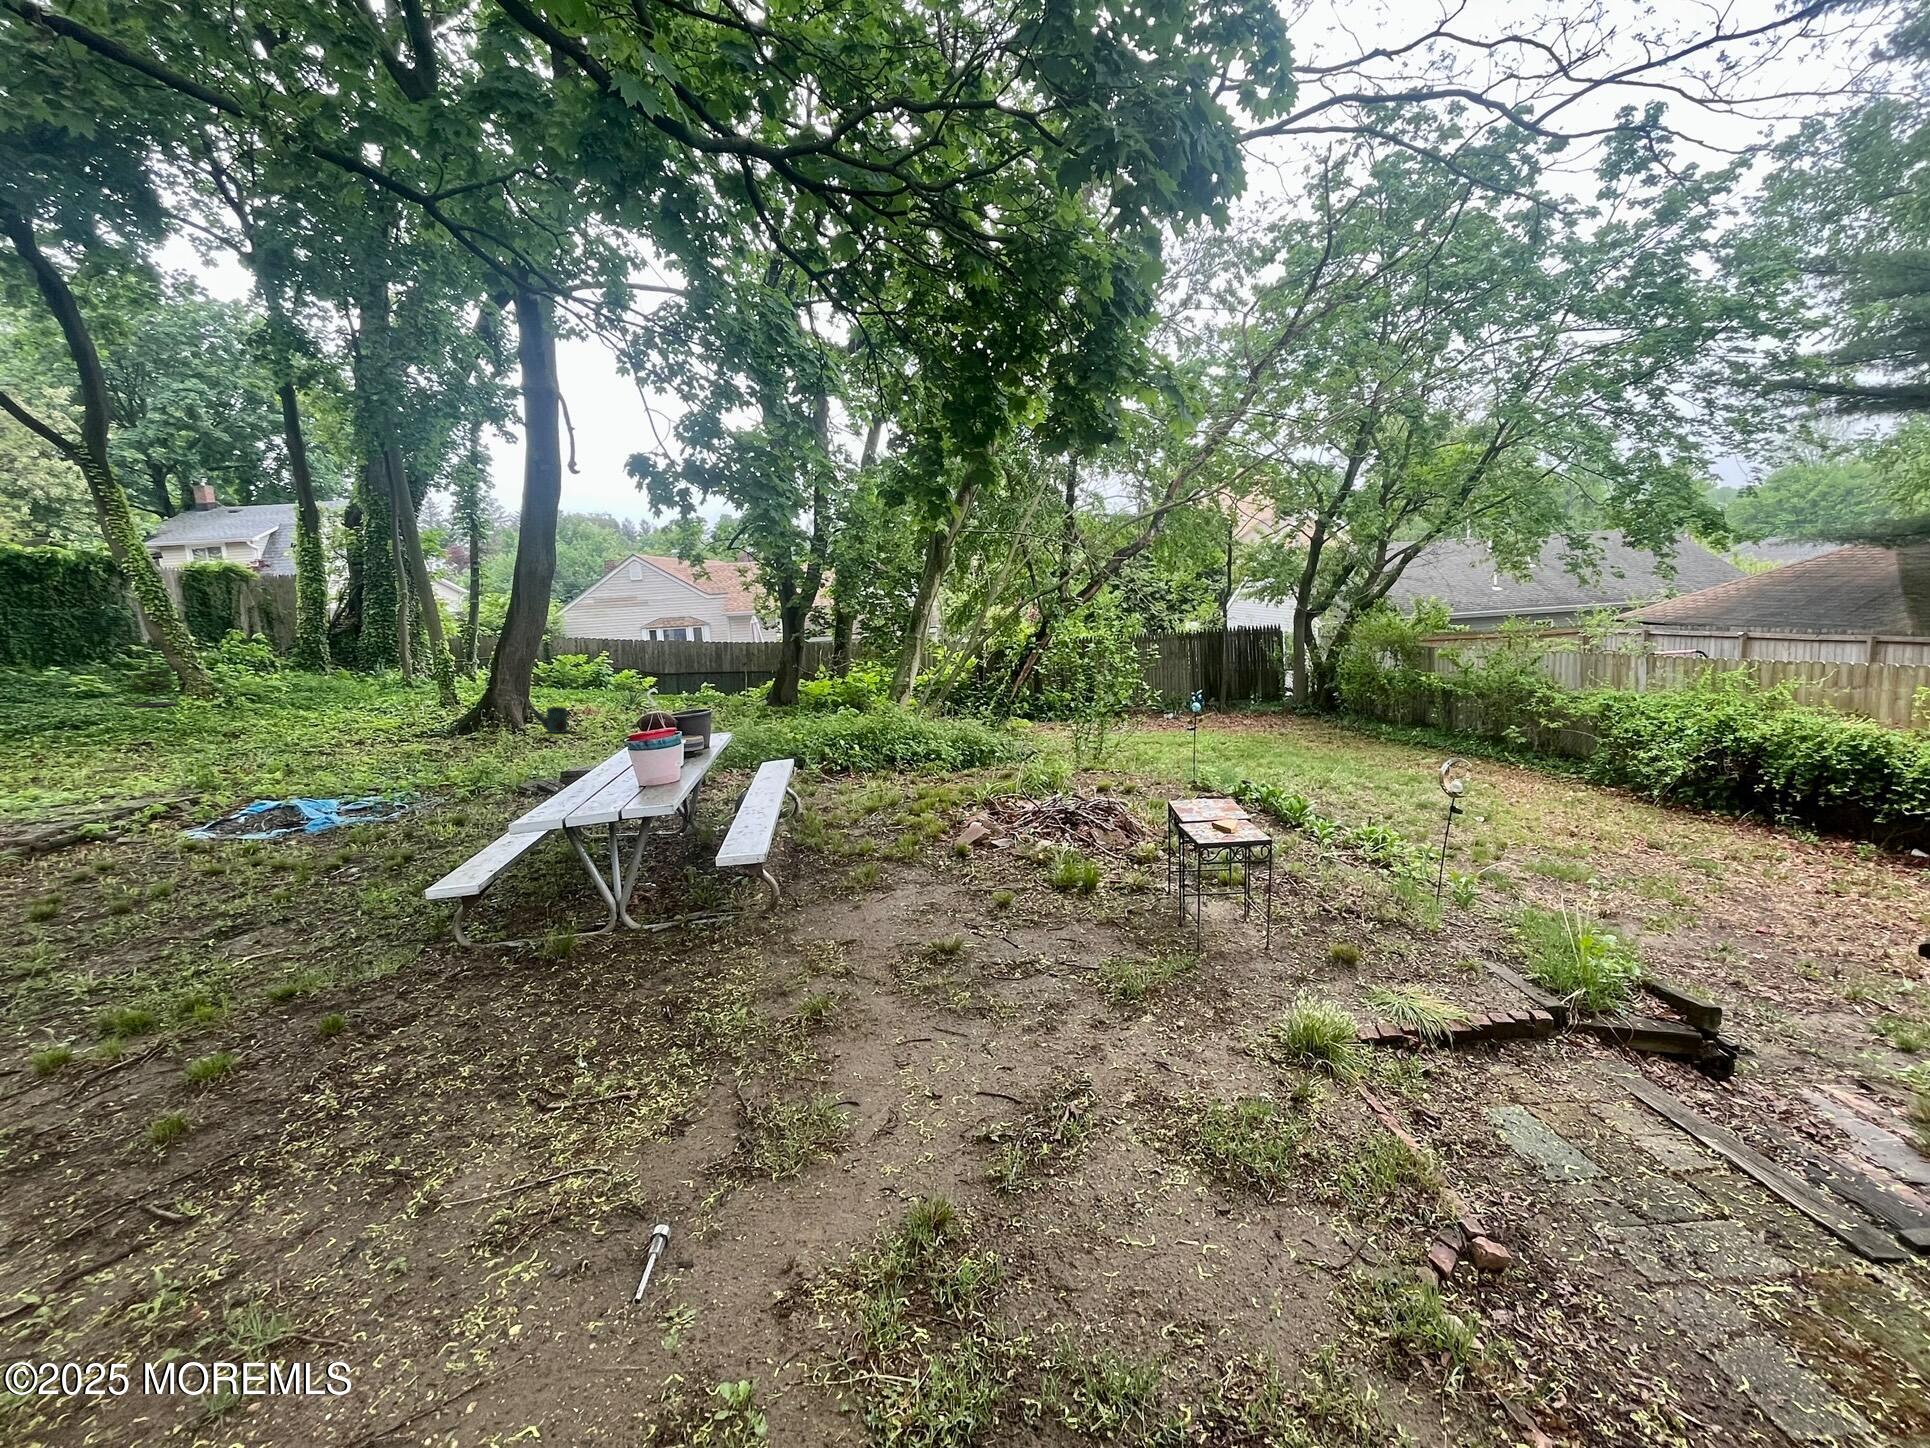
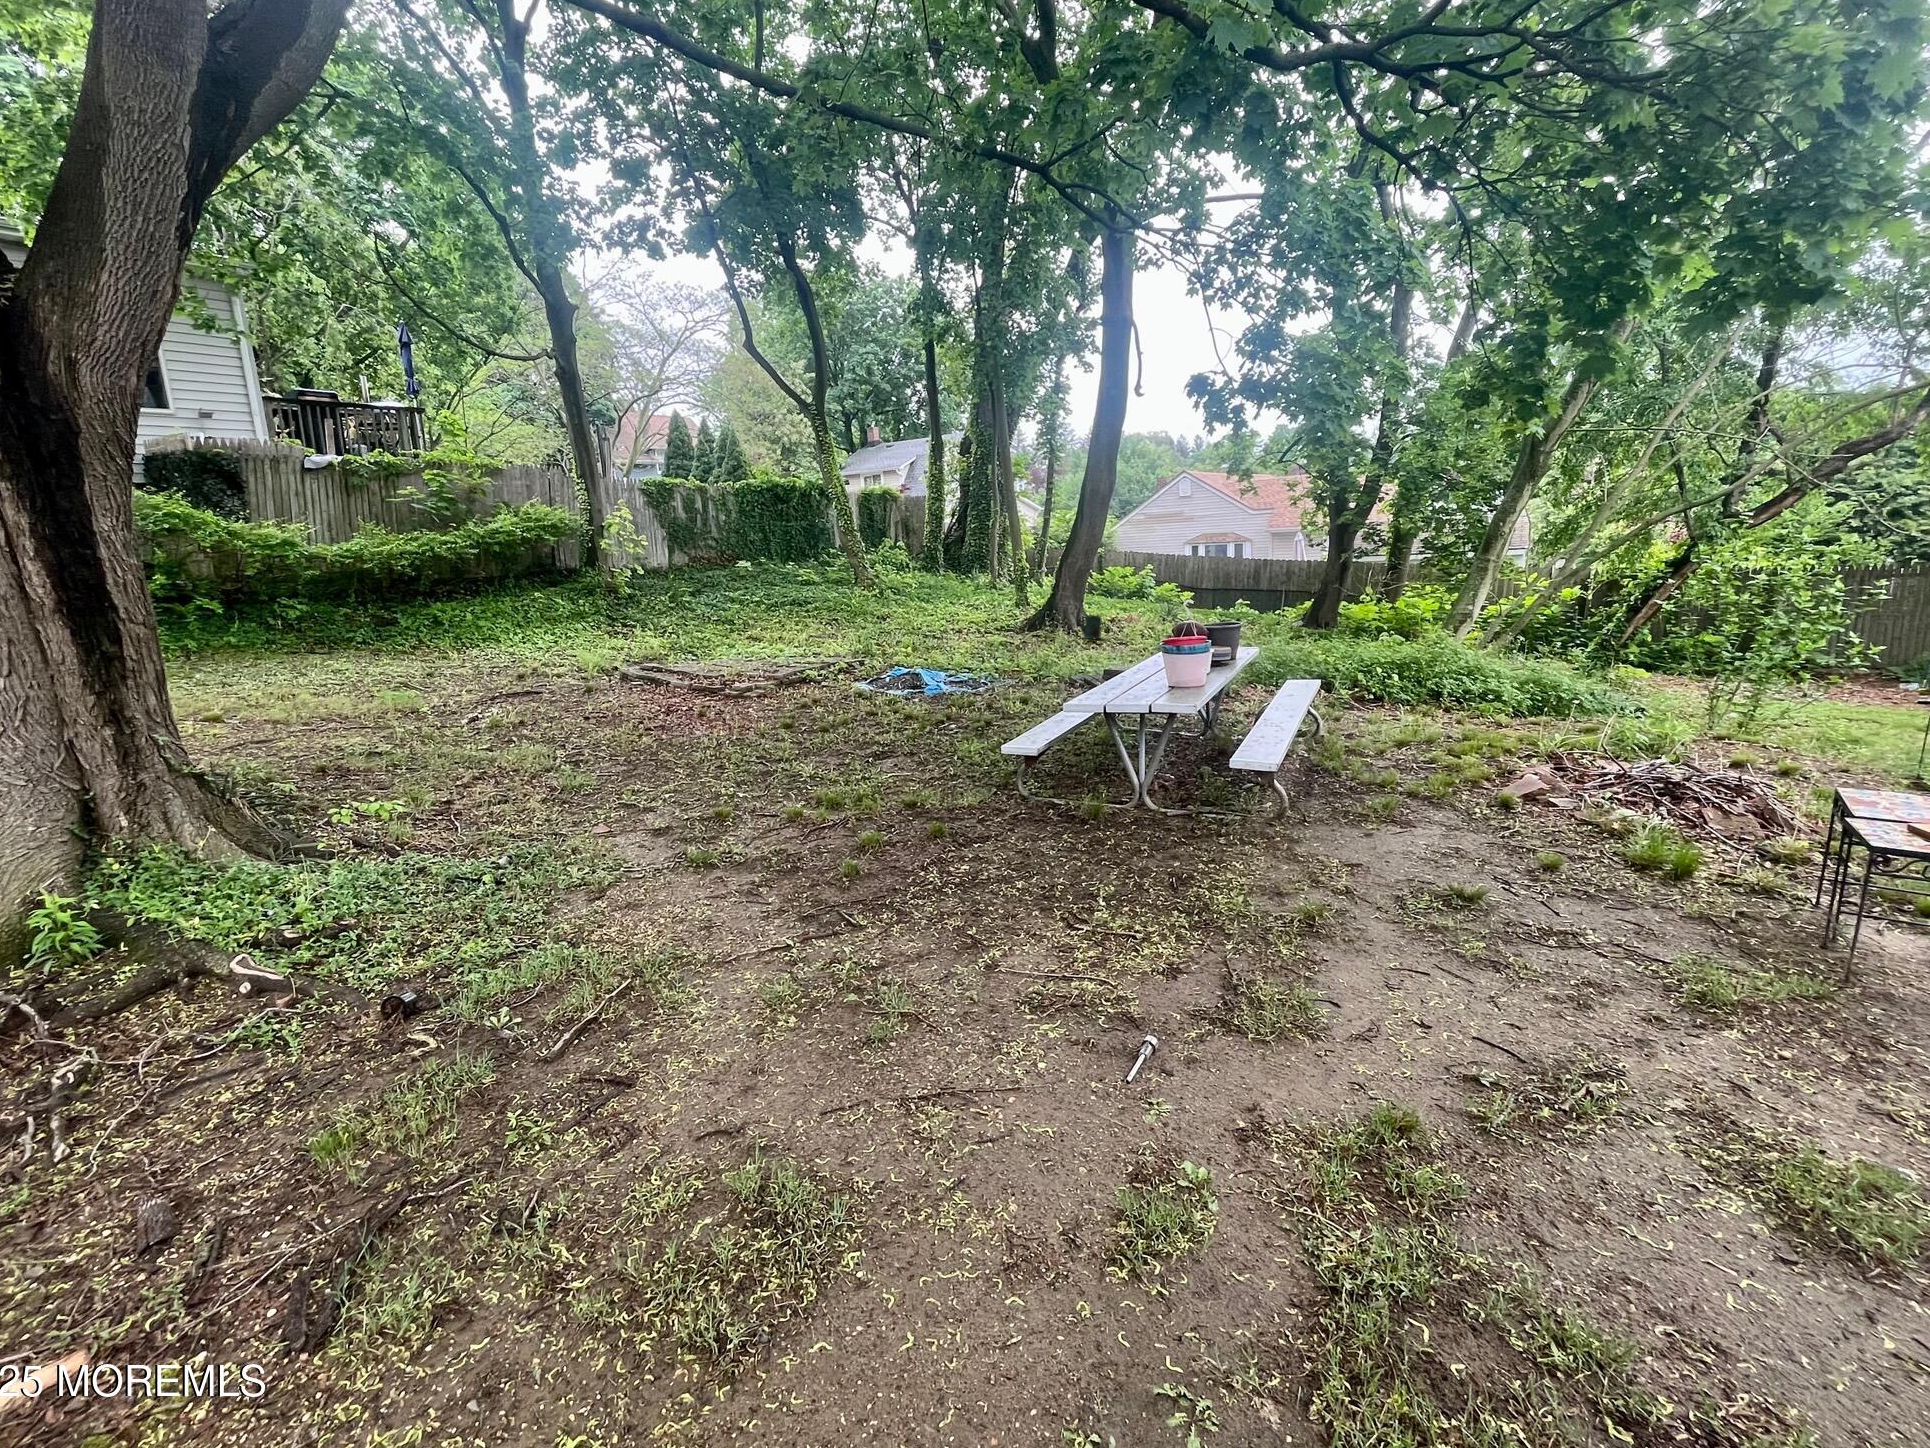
potted tree: present [125,657,176,707] -> none [817,555,843,595]

